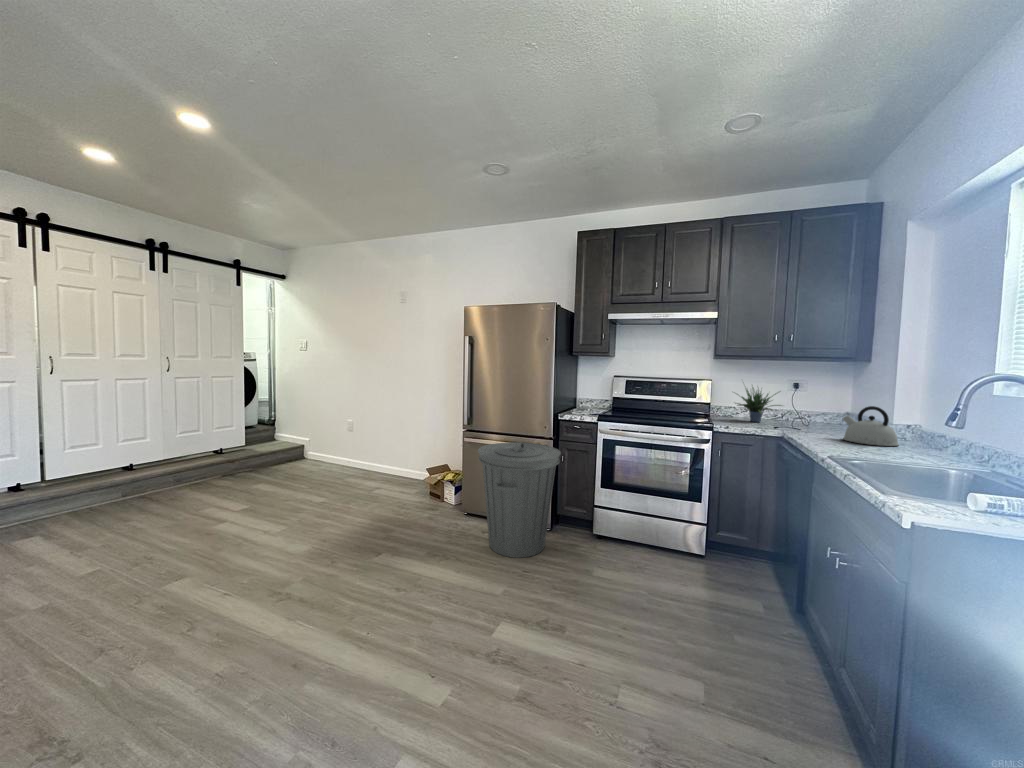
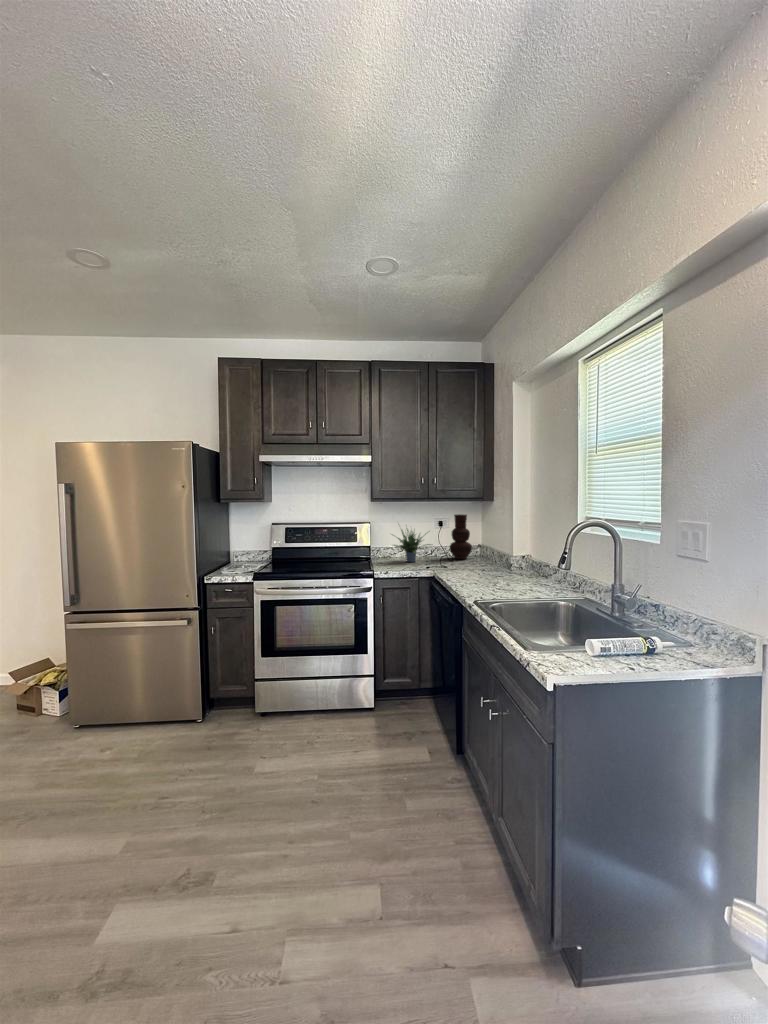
vase: none [805,376,837,425] -> present [450,514,472,559]
kettle: present [843,406,899,446] -> none [479,544,519,579]
trash can: present [478,442,561,558] -> none [75,619,206,788]

